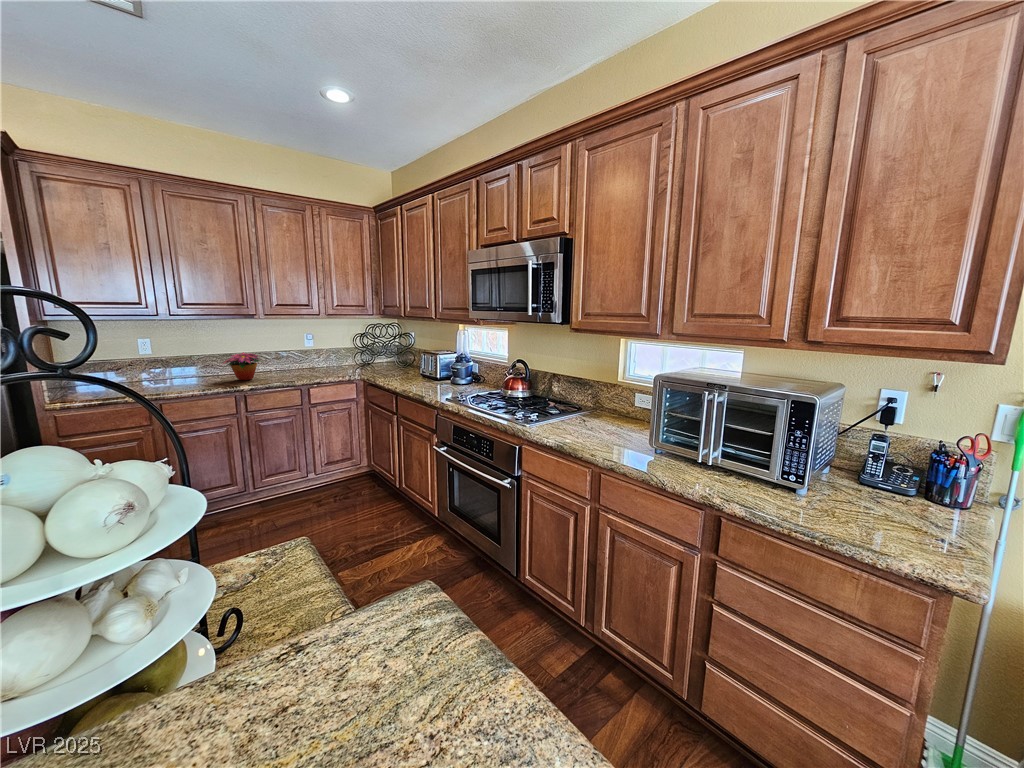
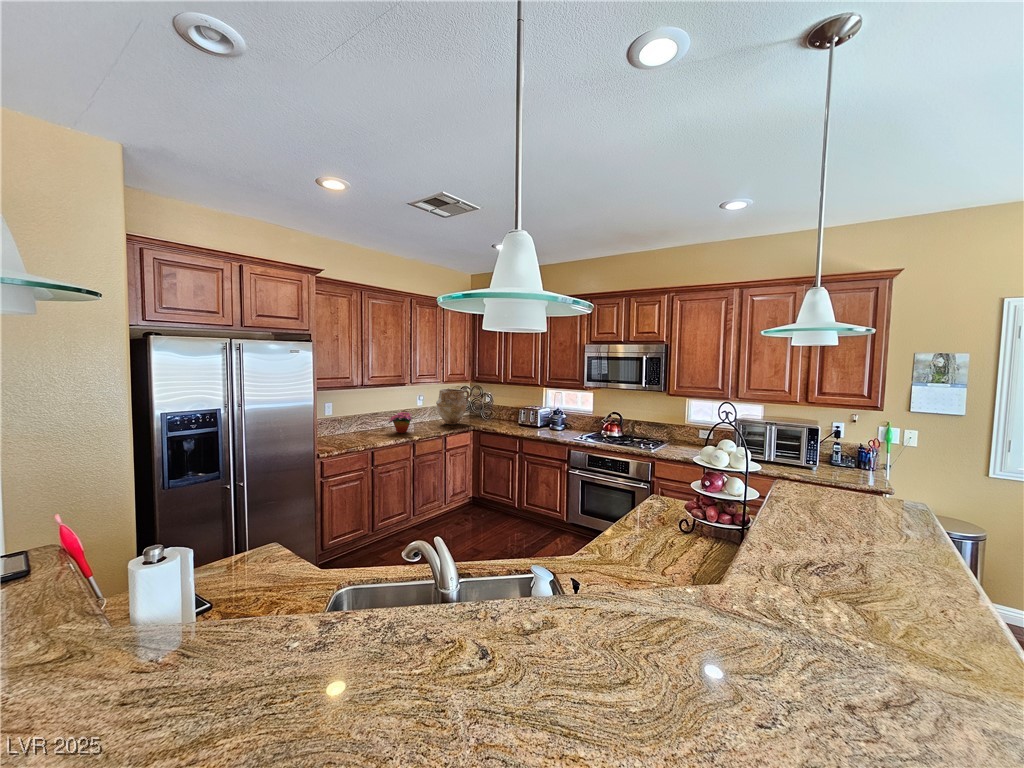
vase: none [316,324,363,371] -> present [436,388,469,424]

